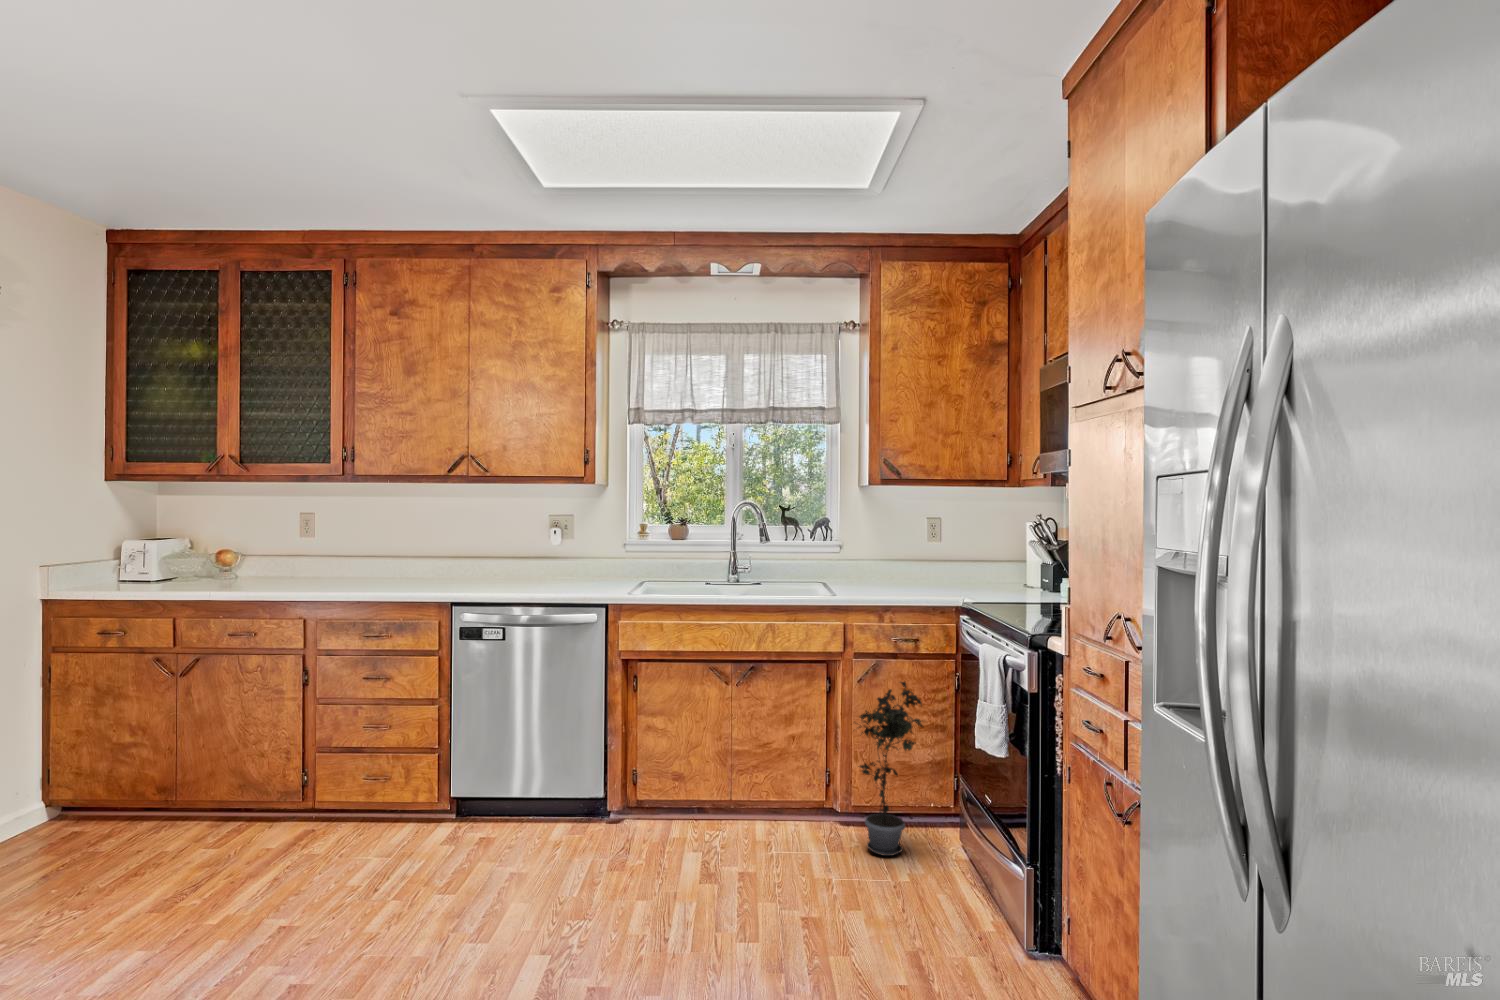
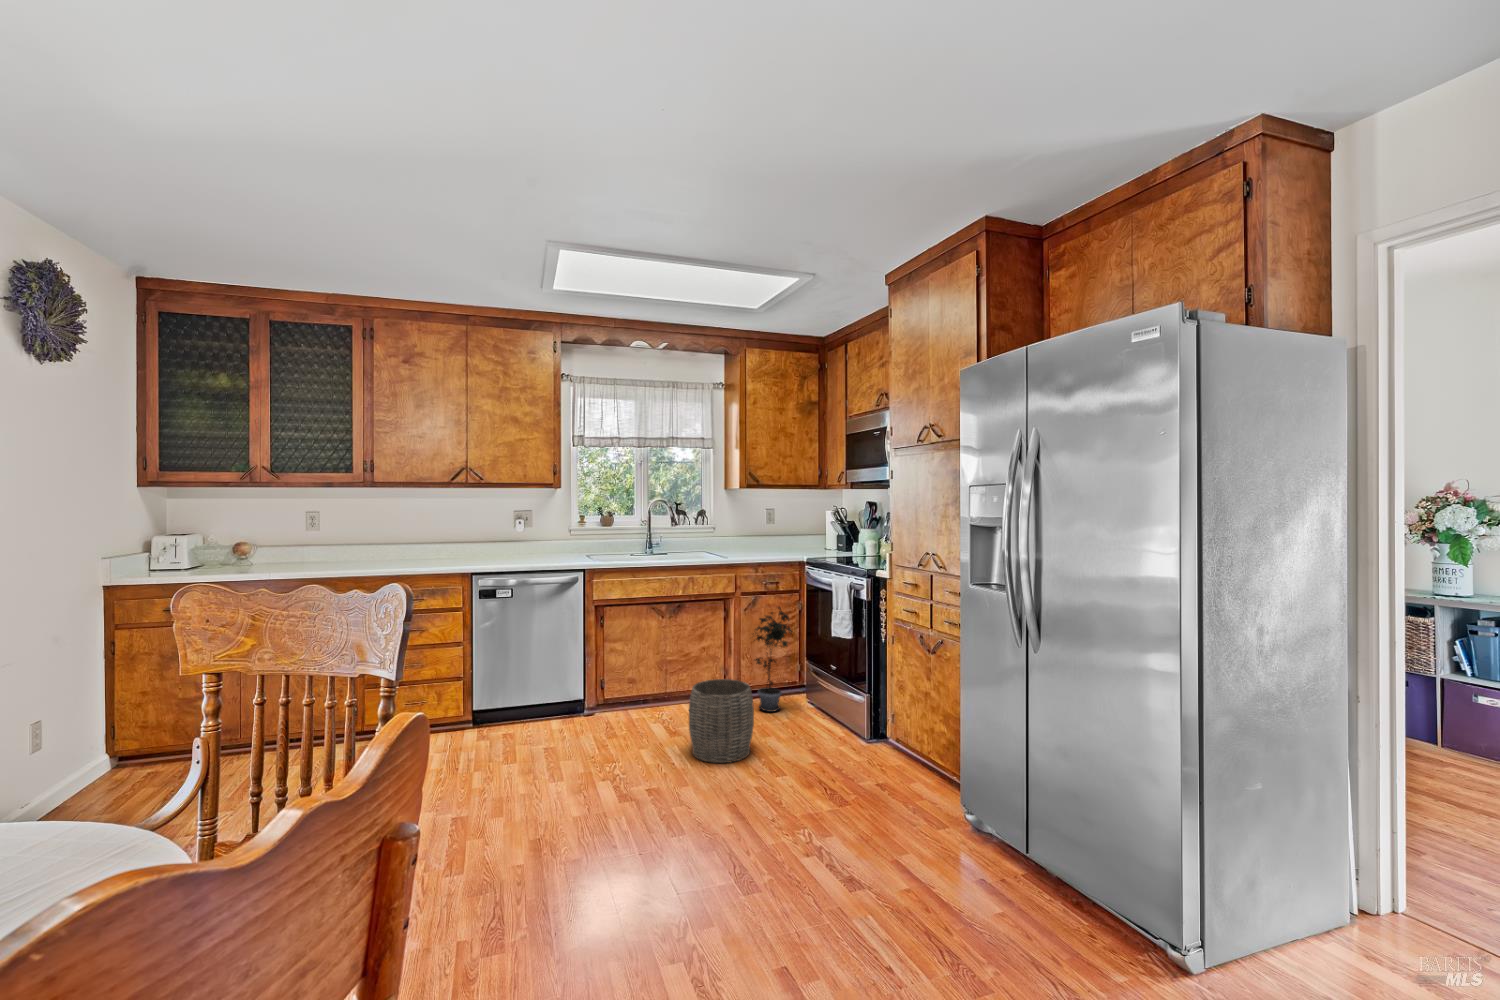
woven basket: none [703,794,810,939] -> present [689,679,754,763]

